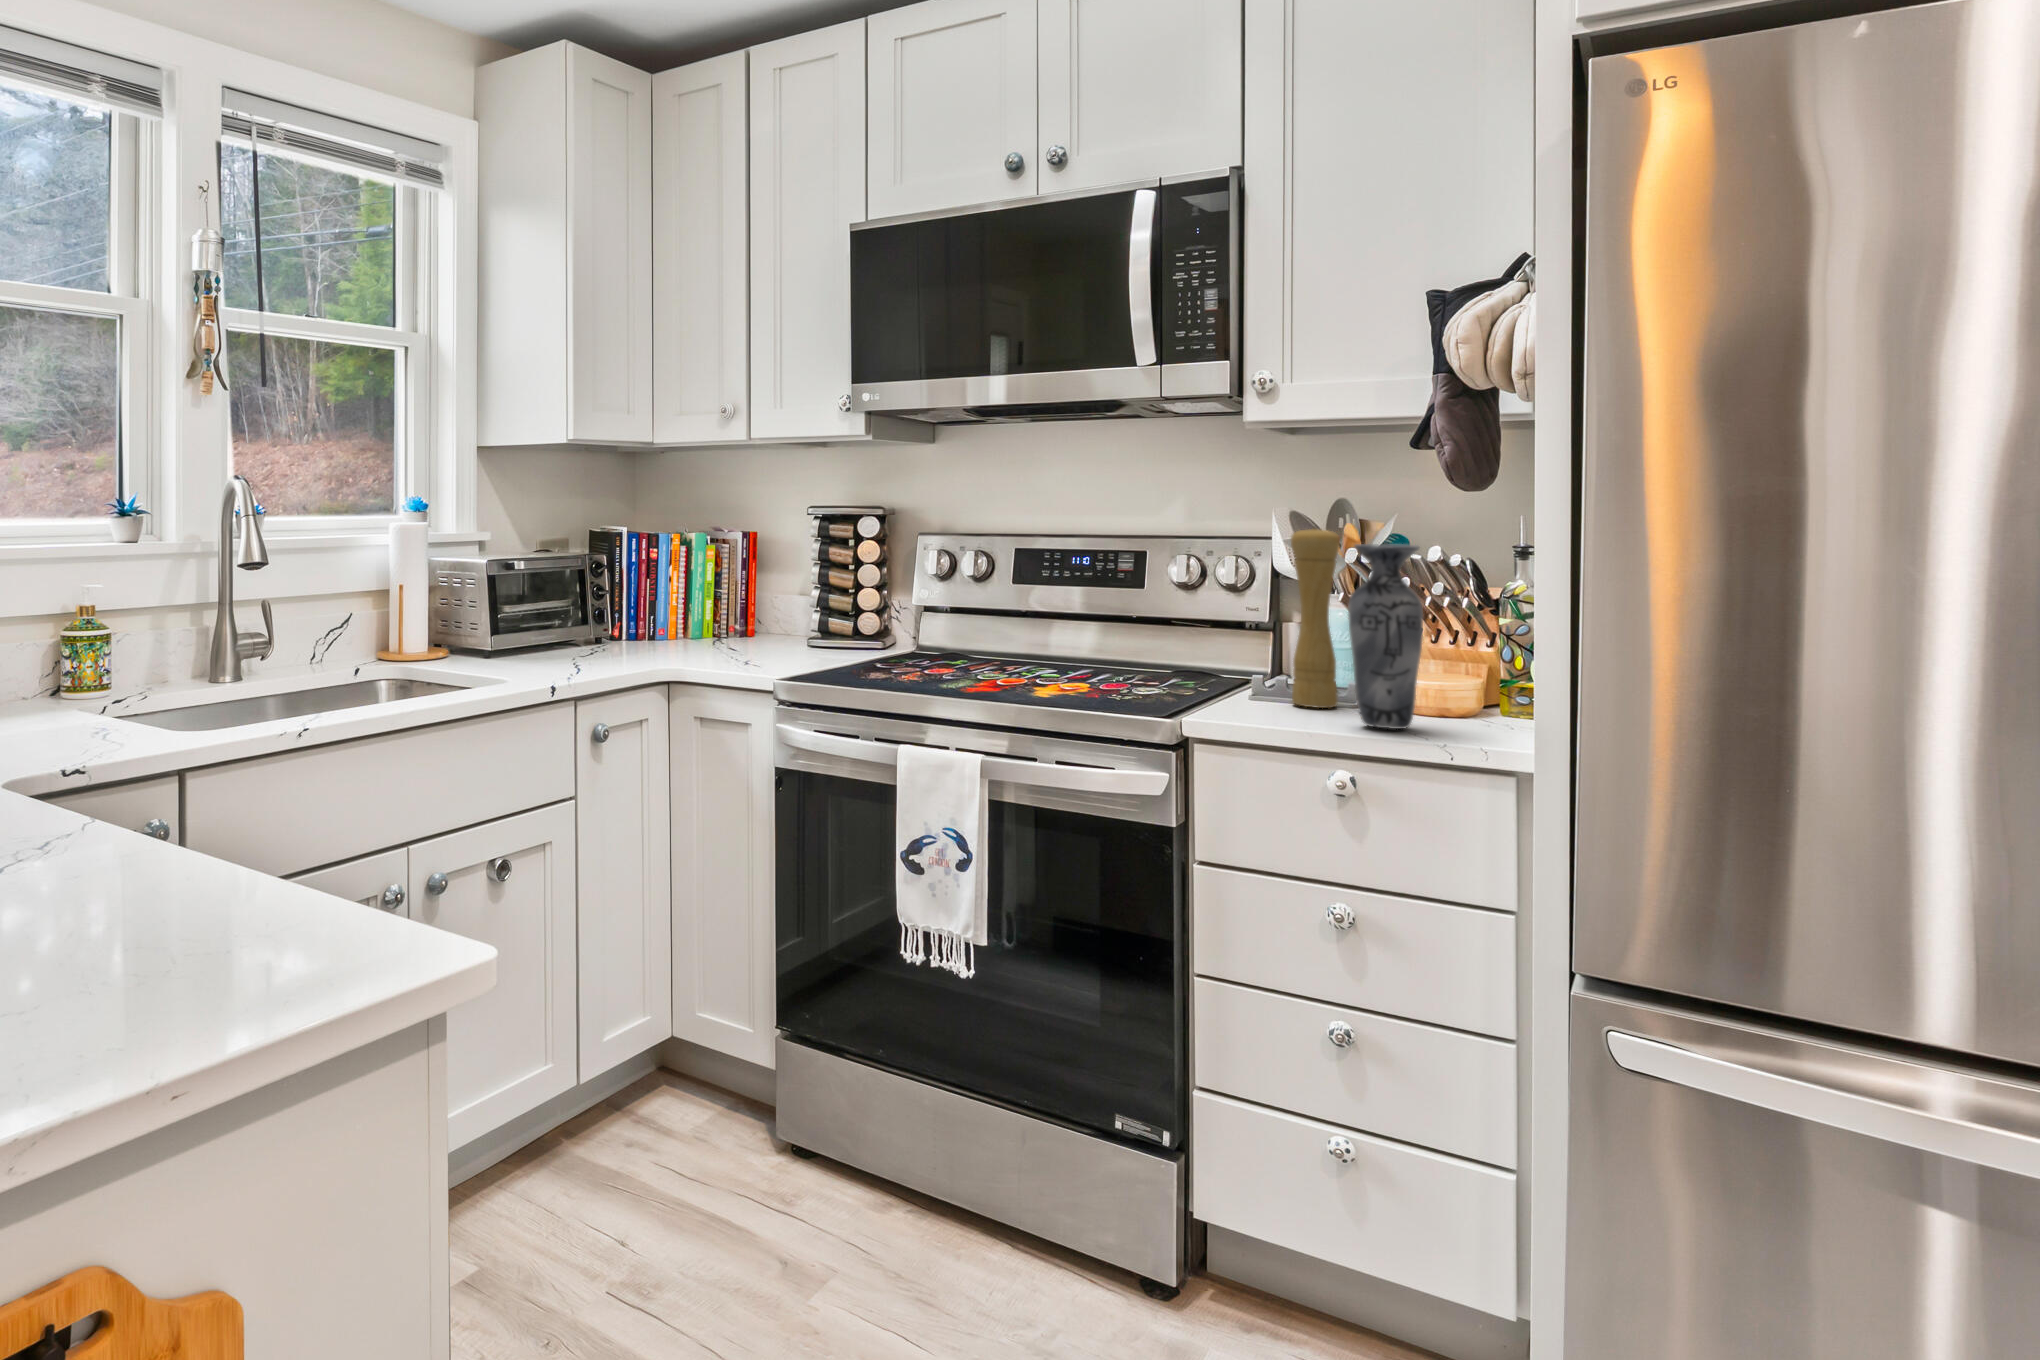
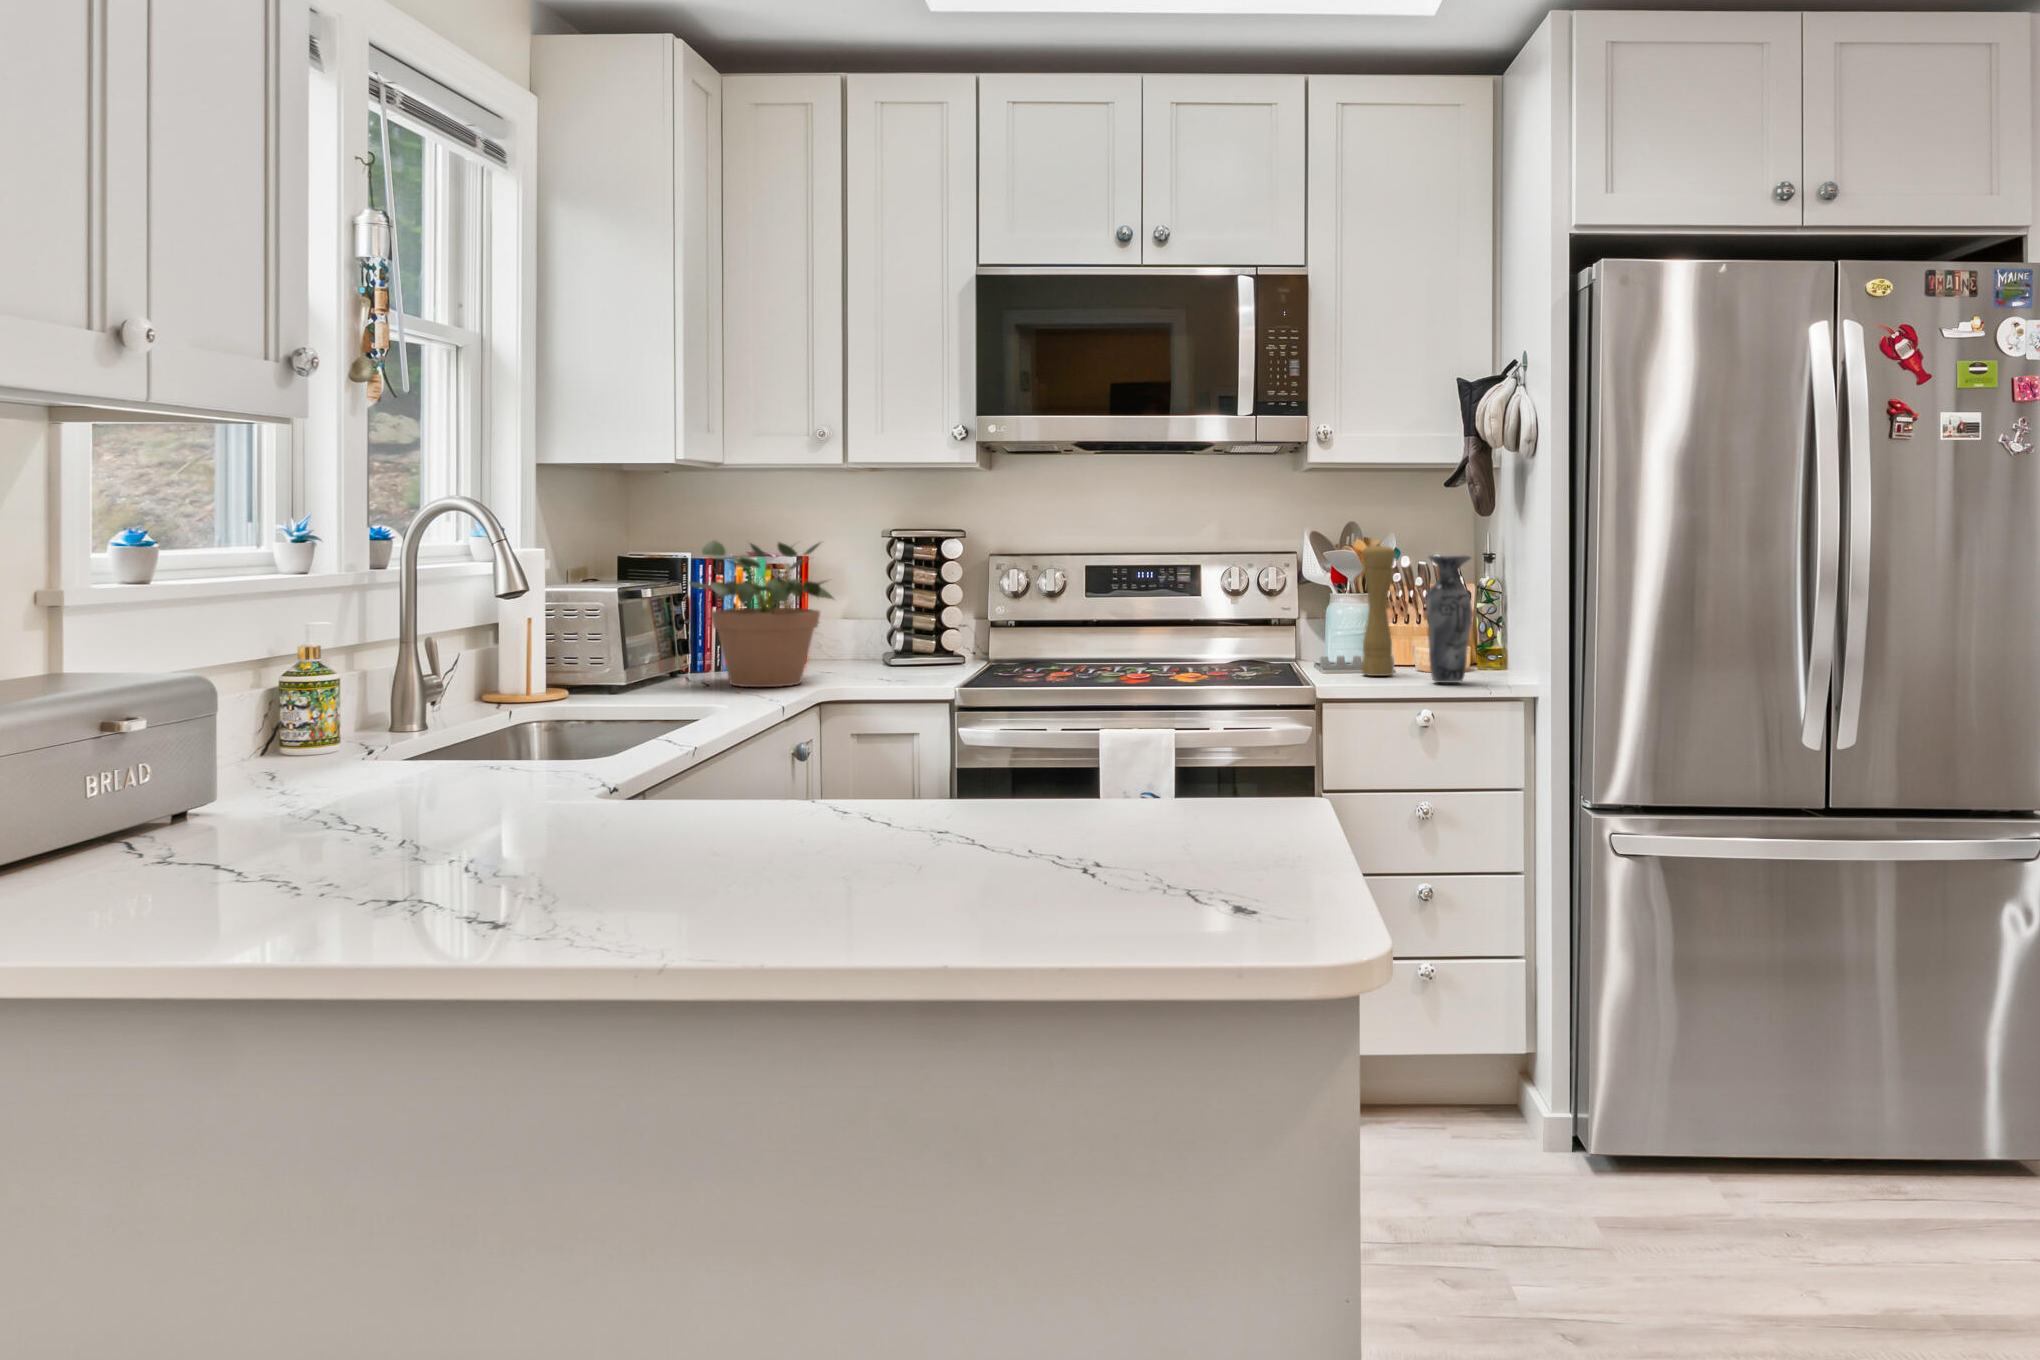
potted plant: none [567,516,726,661] -> present [690,540,834,687]

